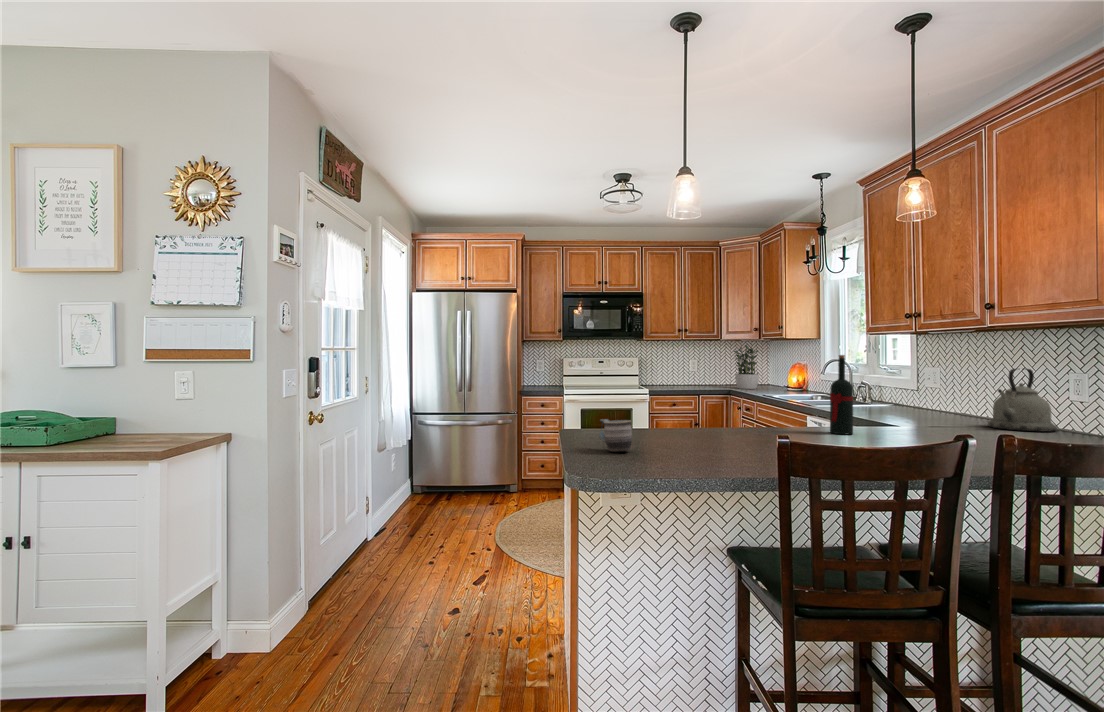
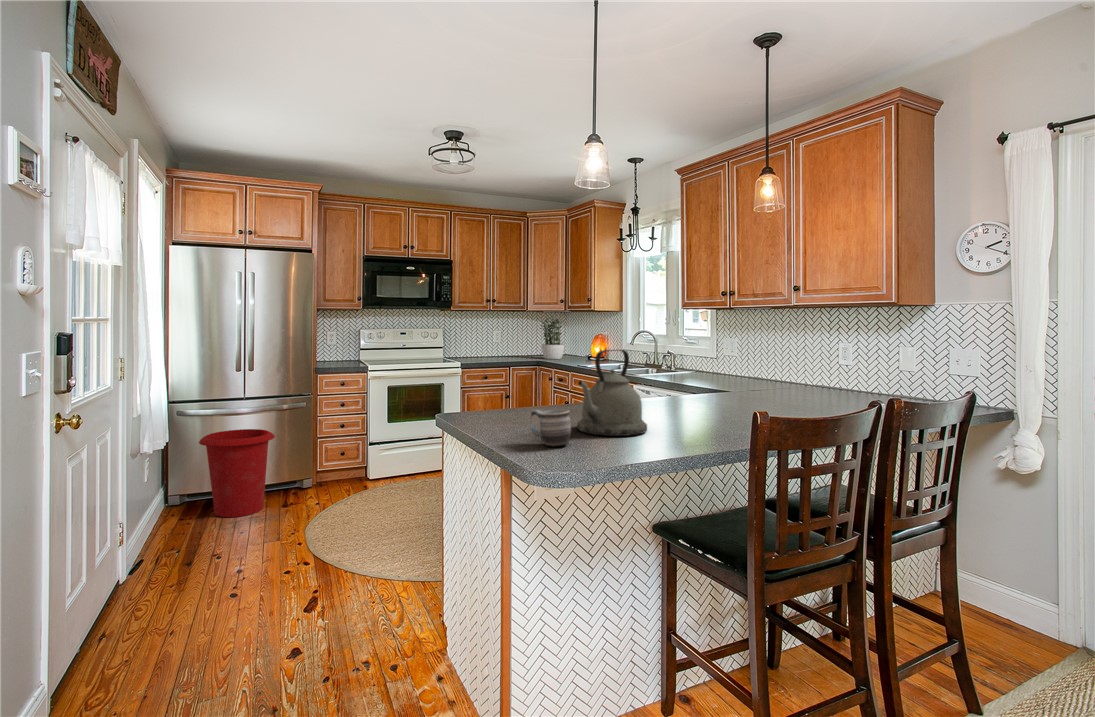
wine bottle: present [830,355,853,434] -> none [698,332,718,406]
kettle: present [988,369,1057,432] -> present [577,350,647,436]
waste bin: none [432,437,486,507] -> present [199,429,275,517]

